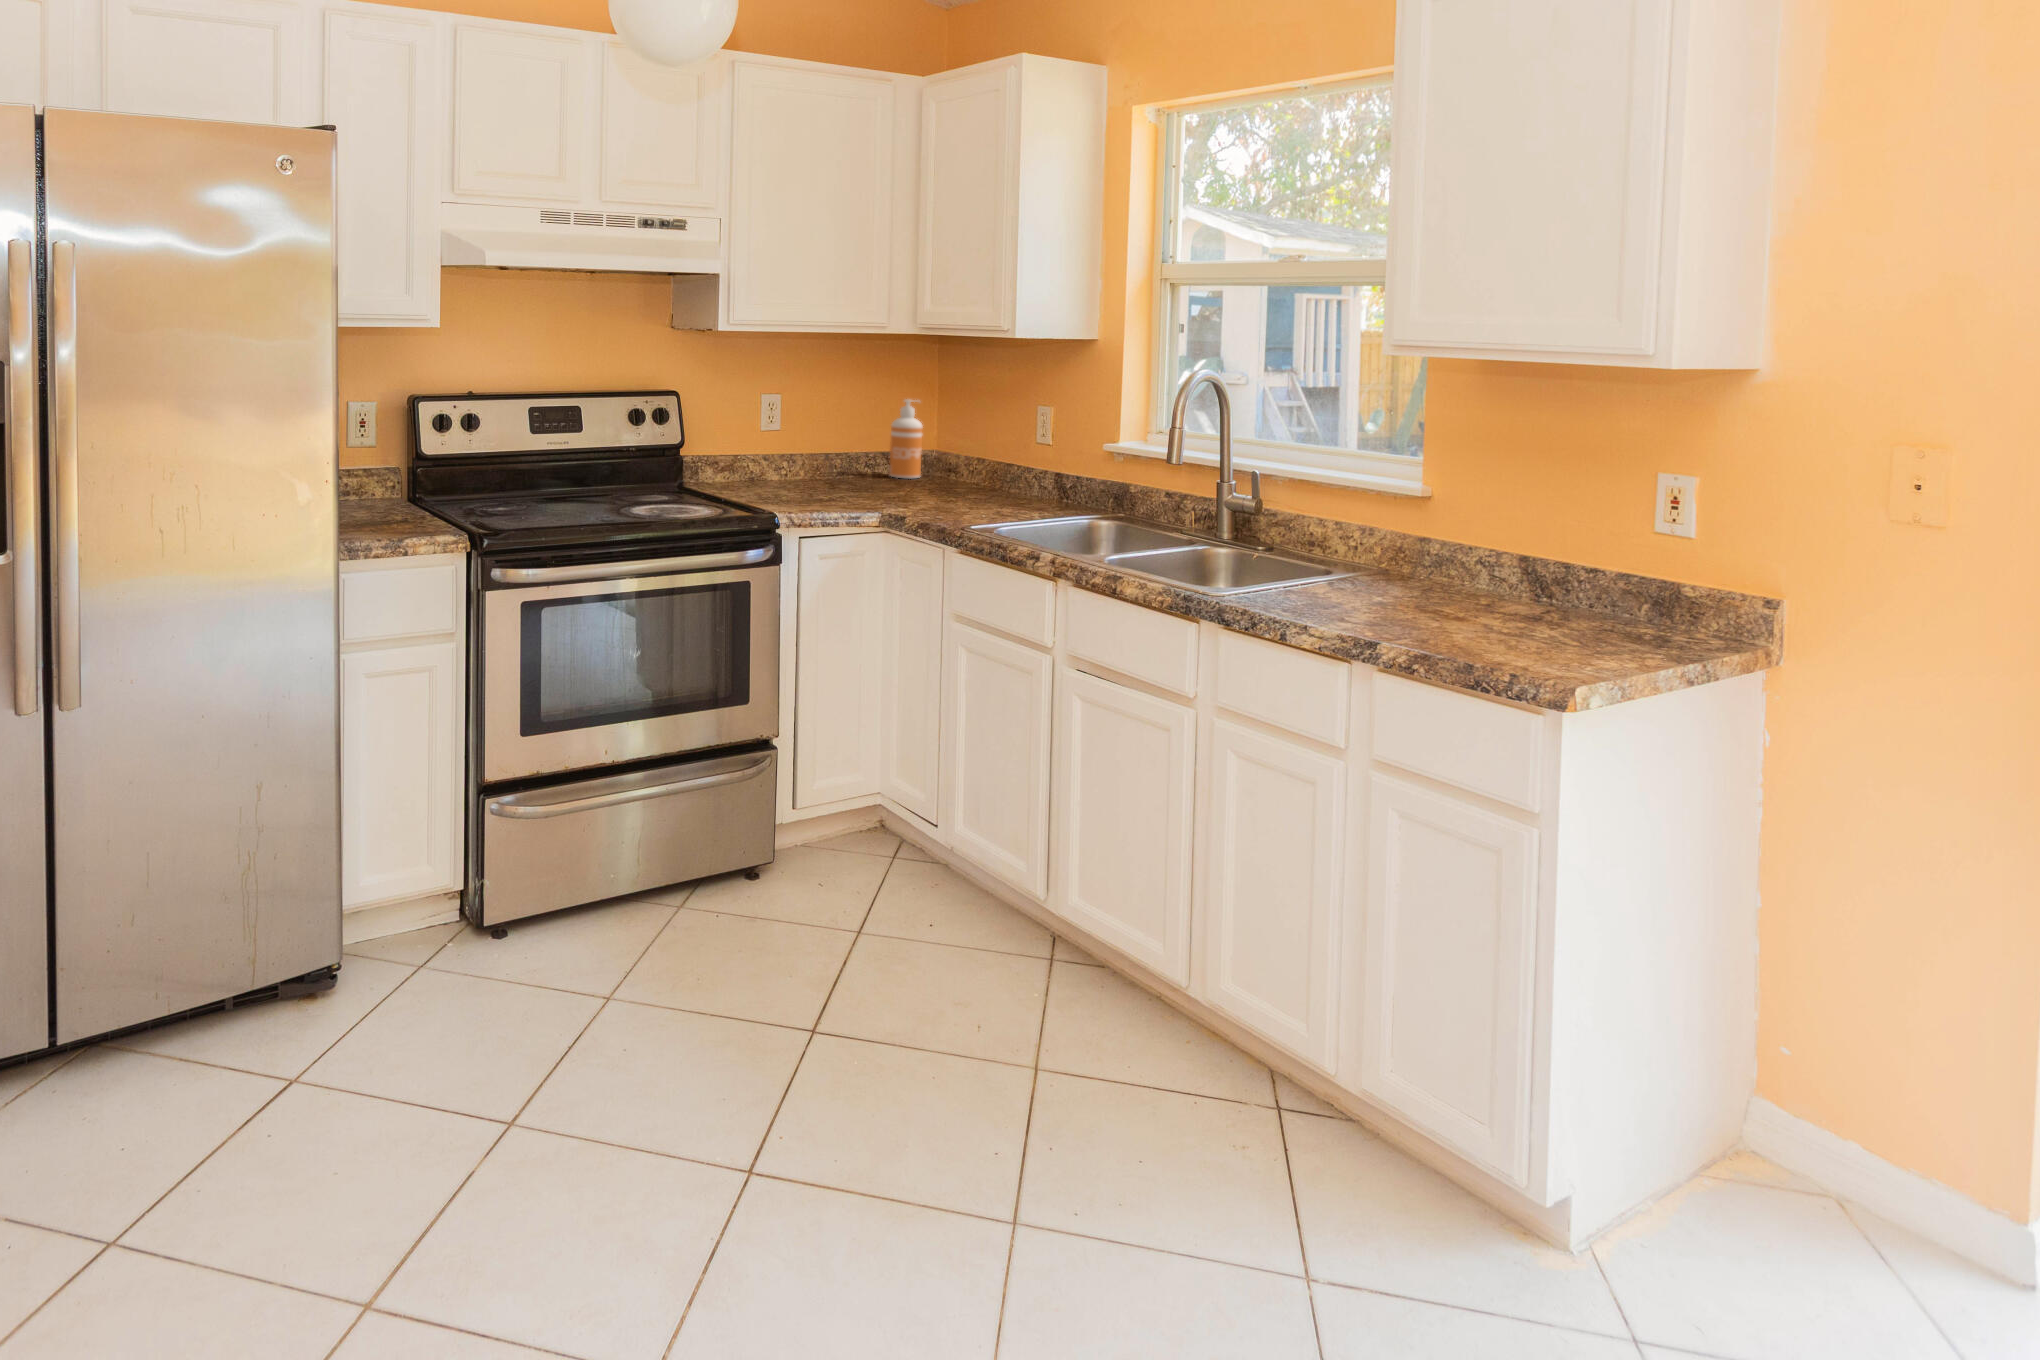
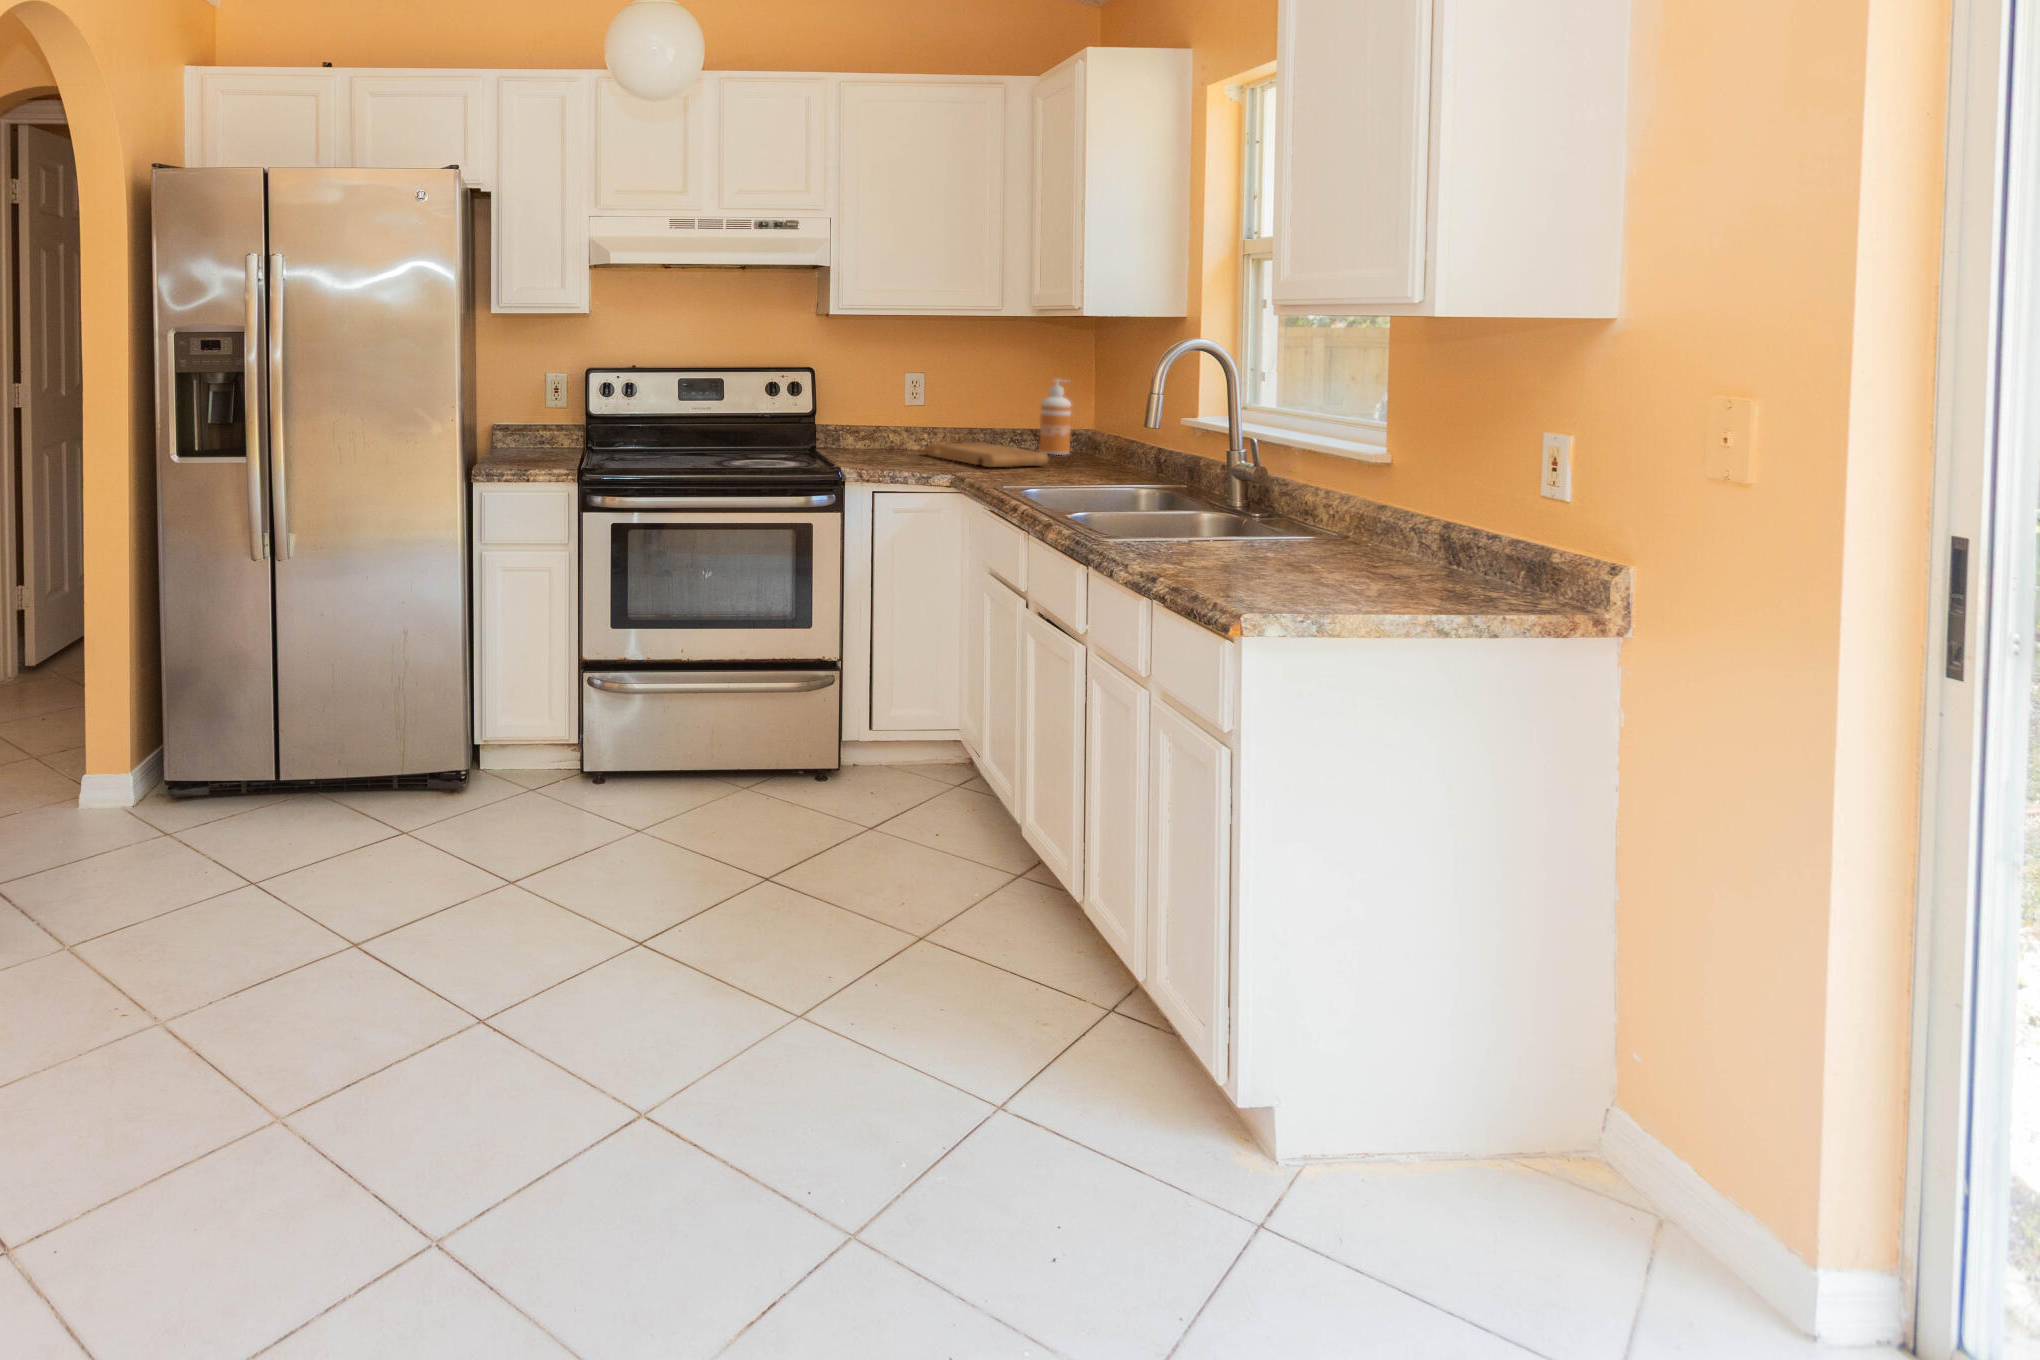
cutting board: none [799,469,936,499] -> present [926,443,1048,467]

